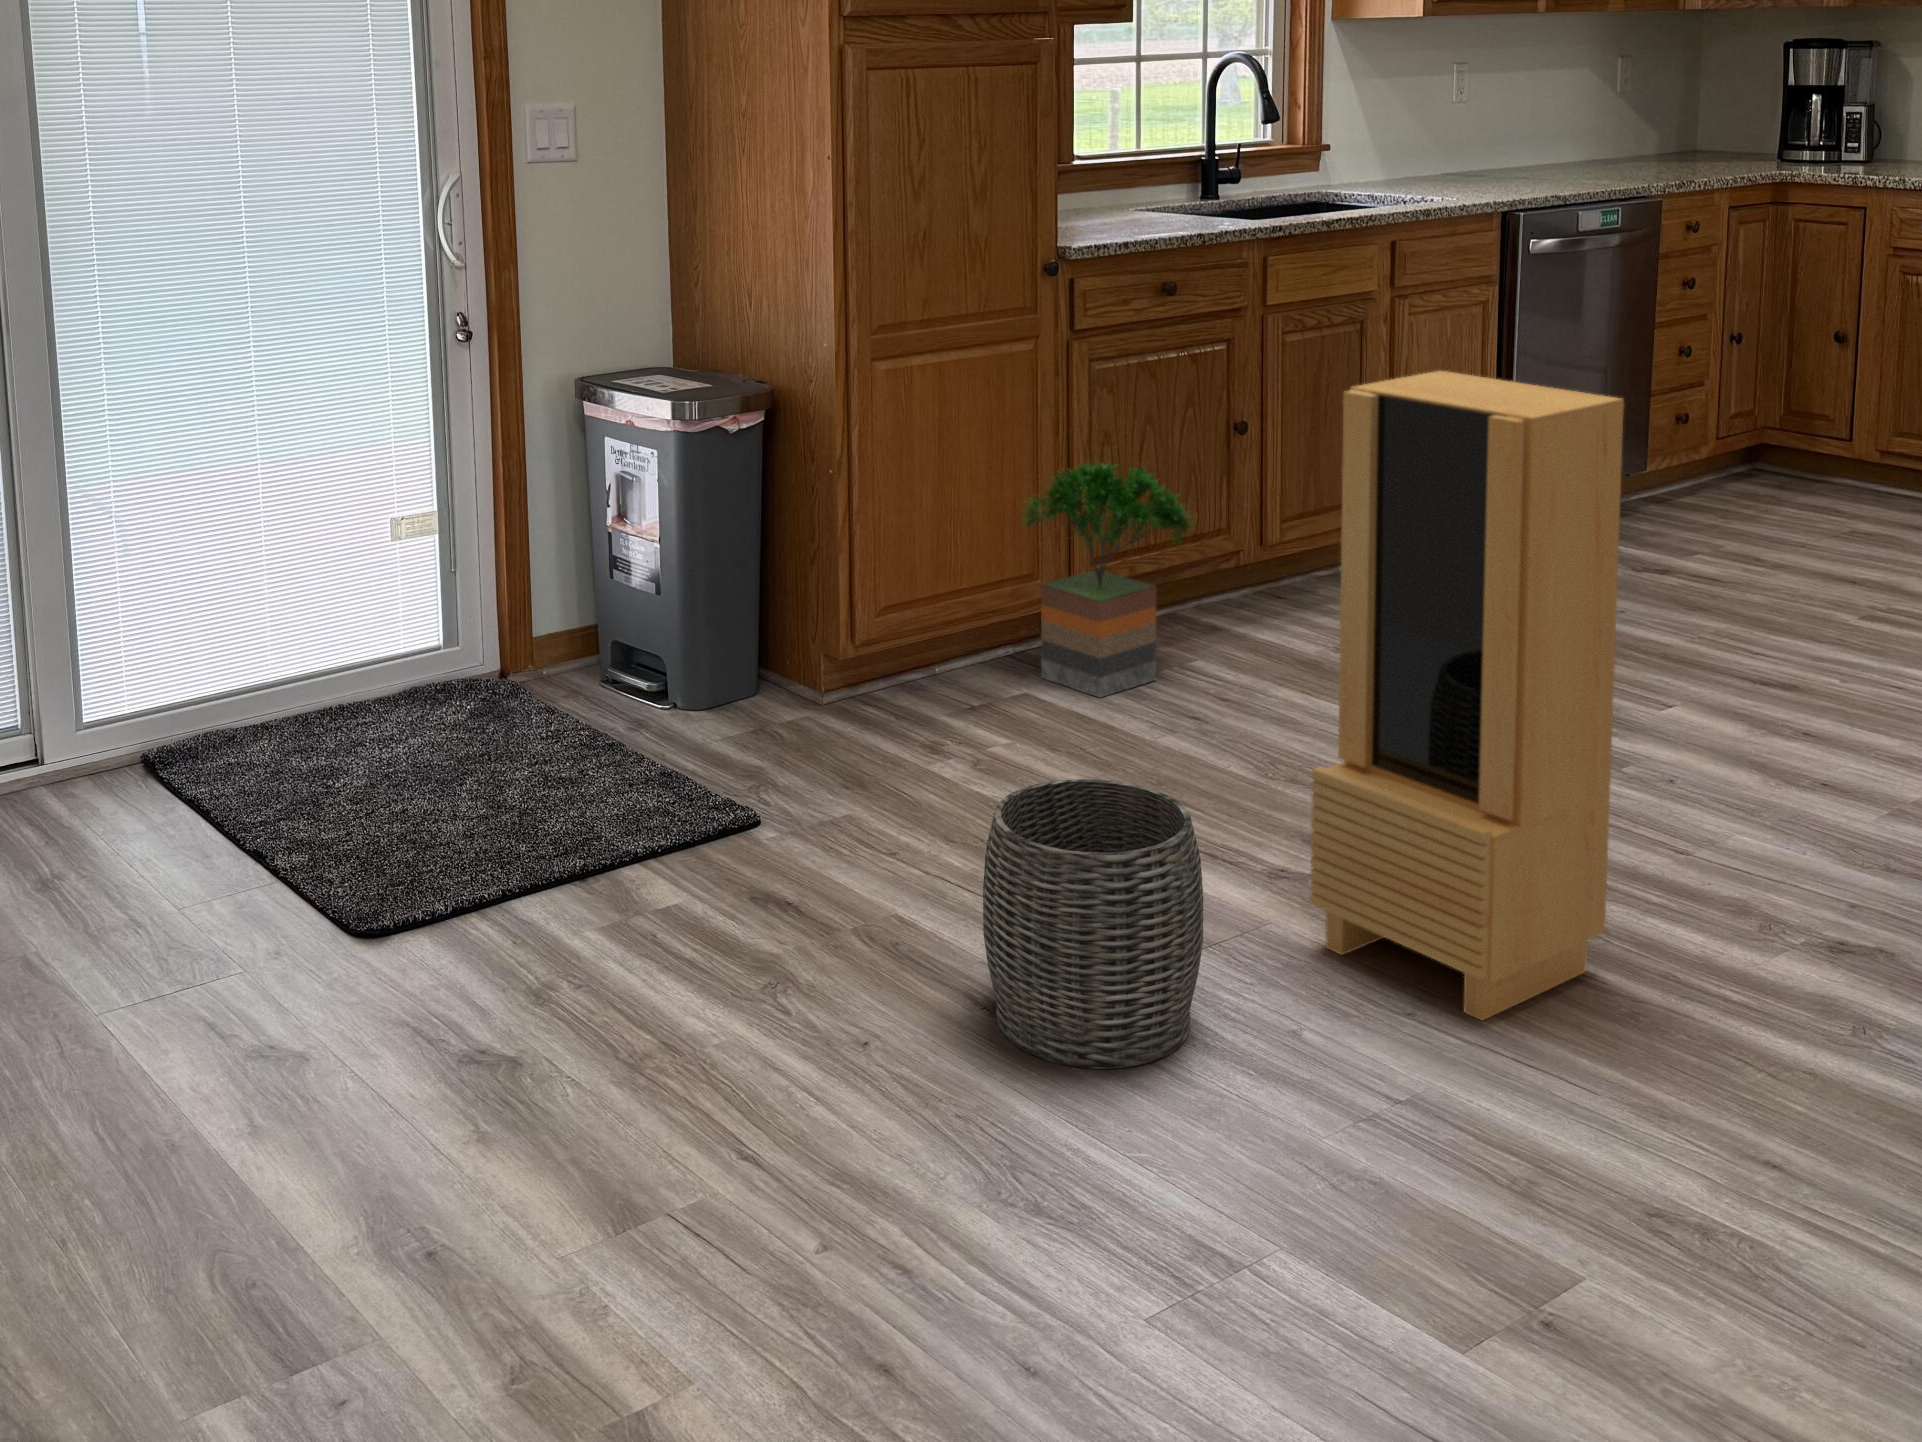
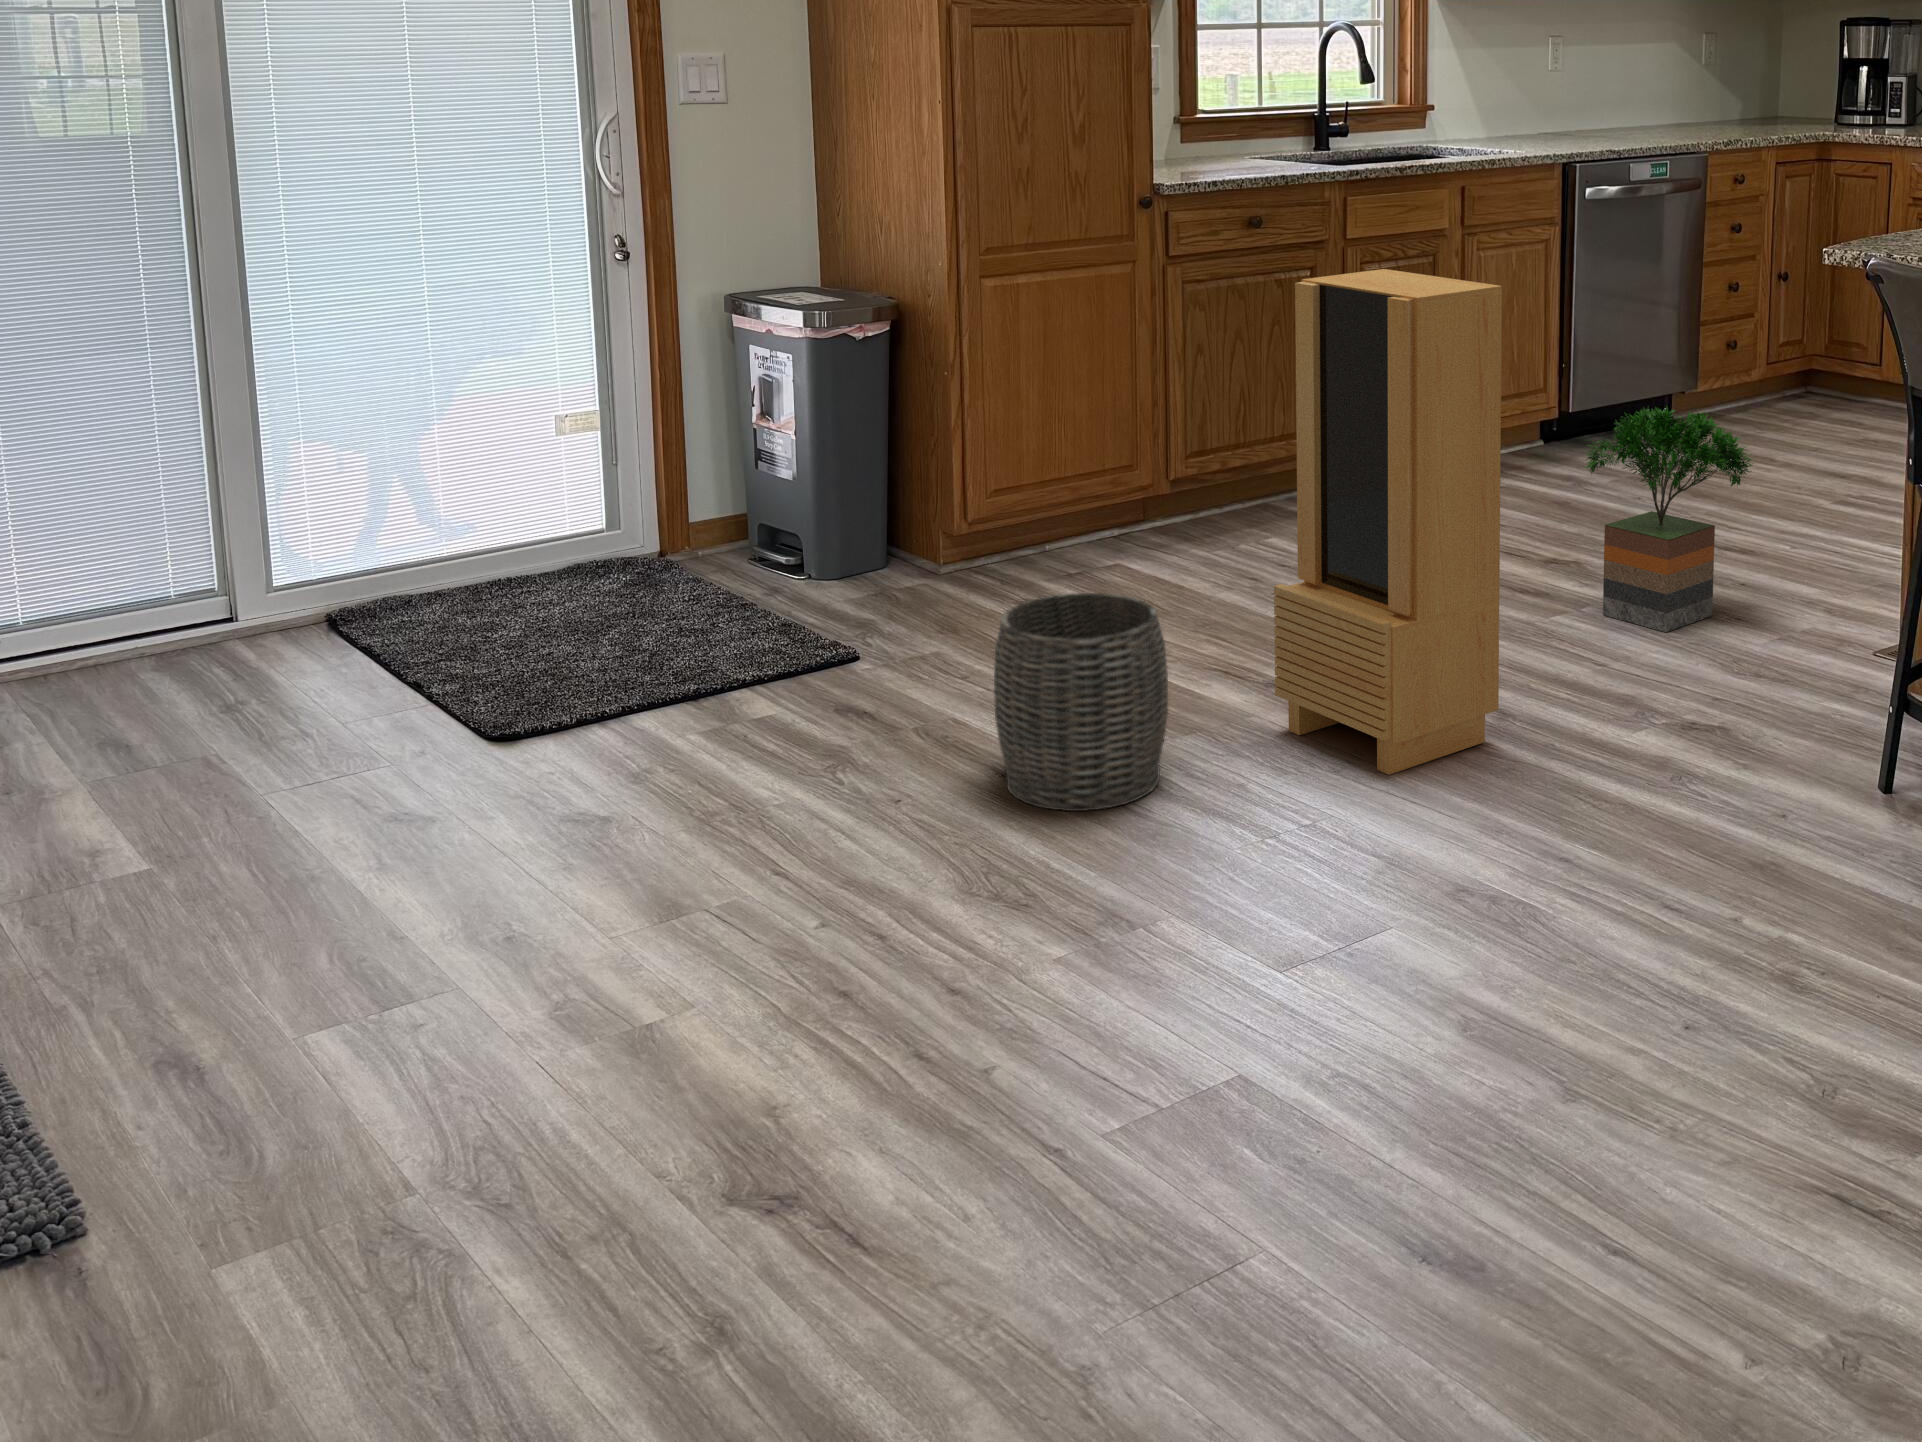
potted tree: present [1022,462,1194,697] -> present [1586,407,1754,632]

